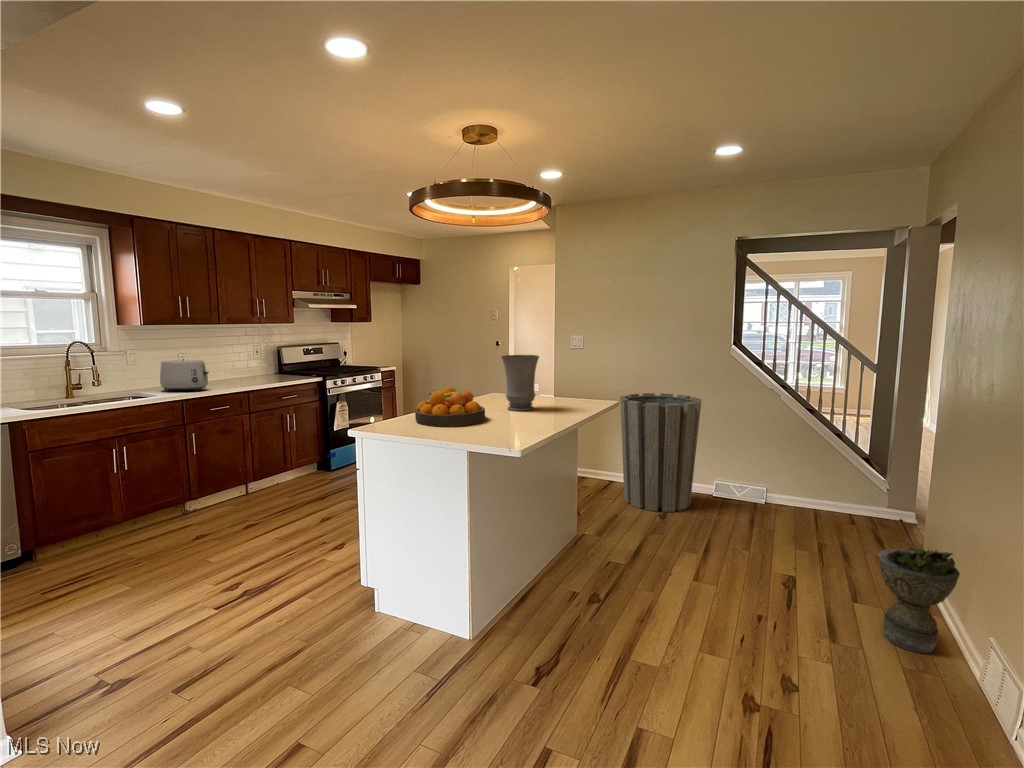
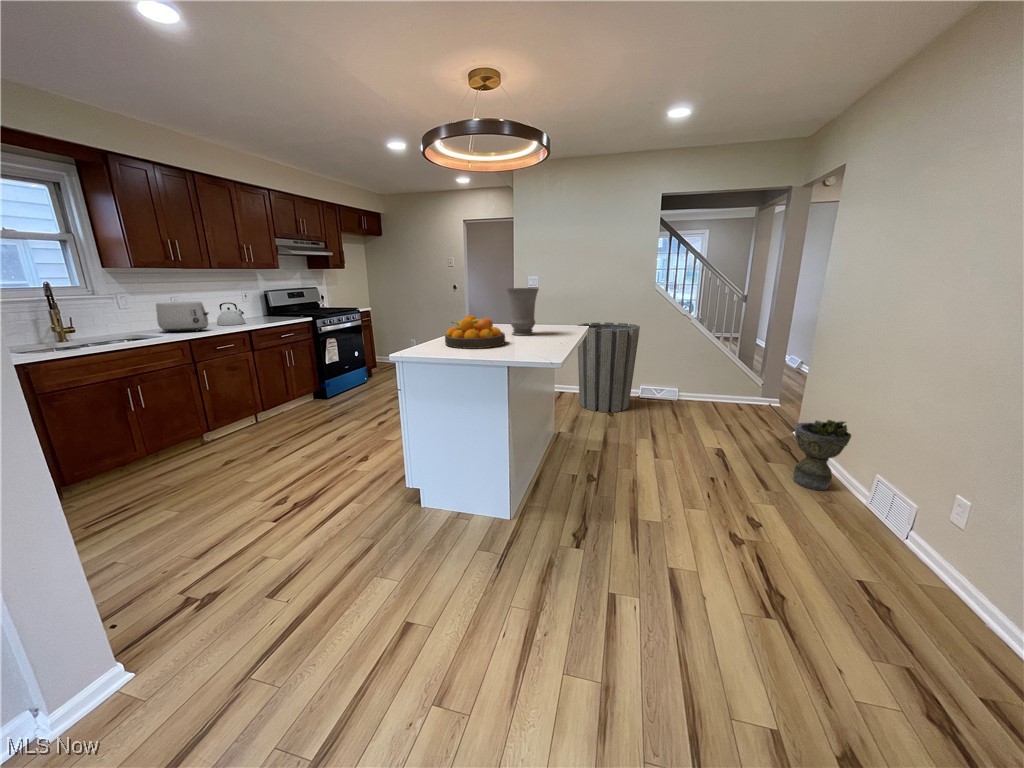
kettle: none [220,360,249,384] -> present [217,303,245,325]

